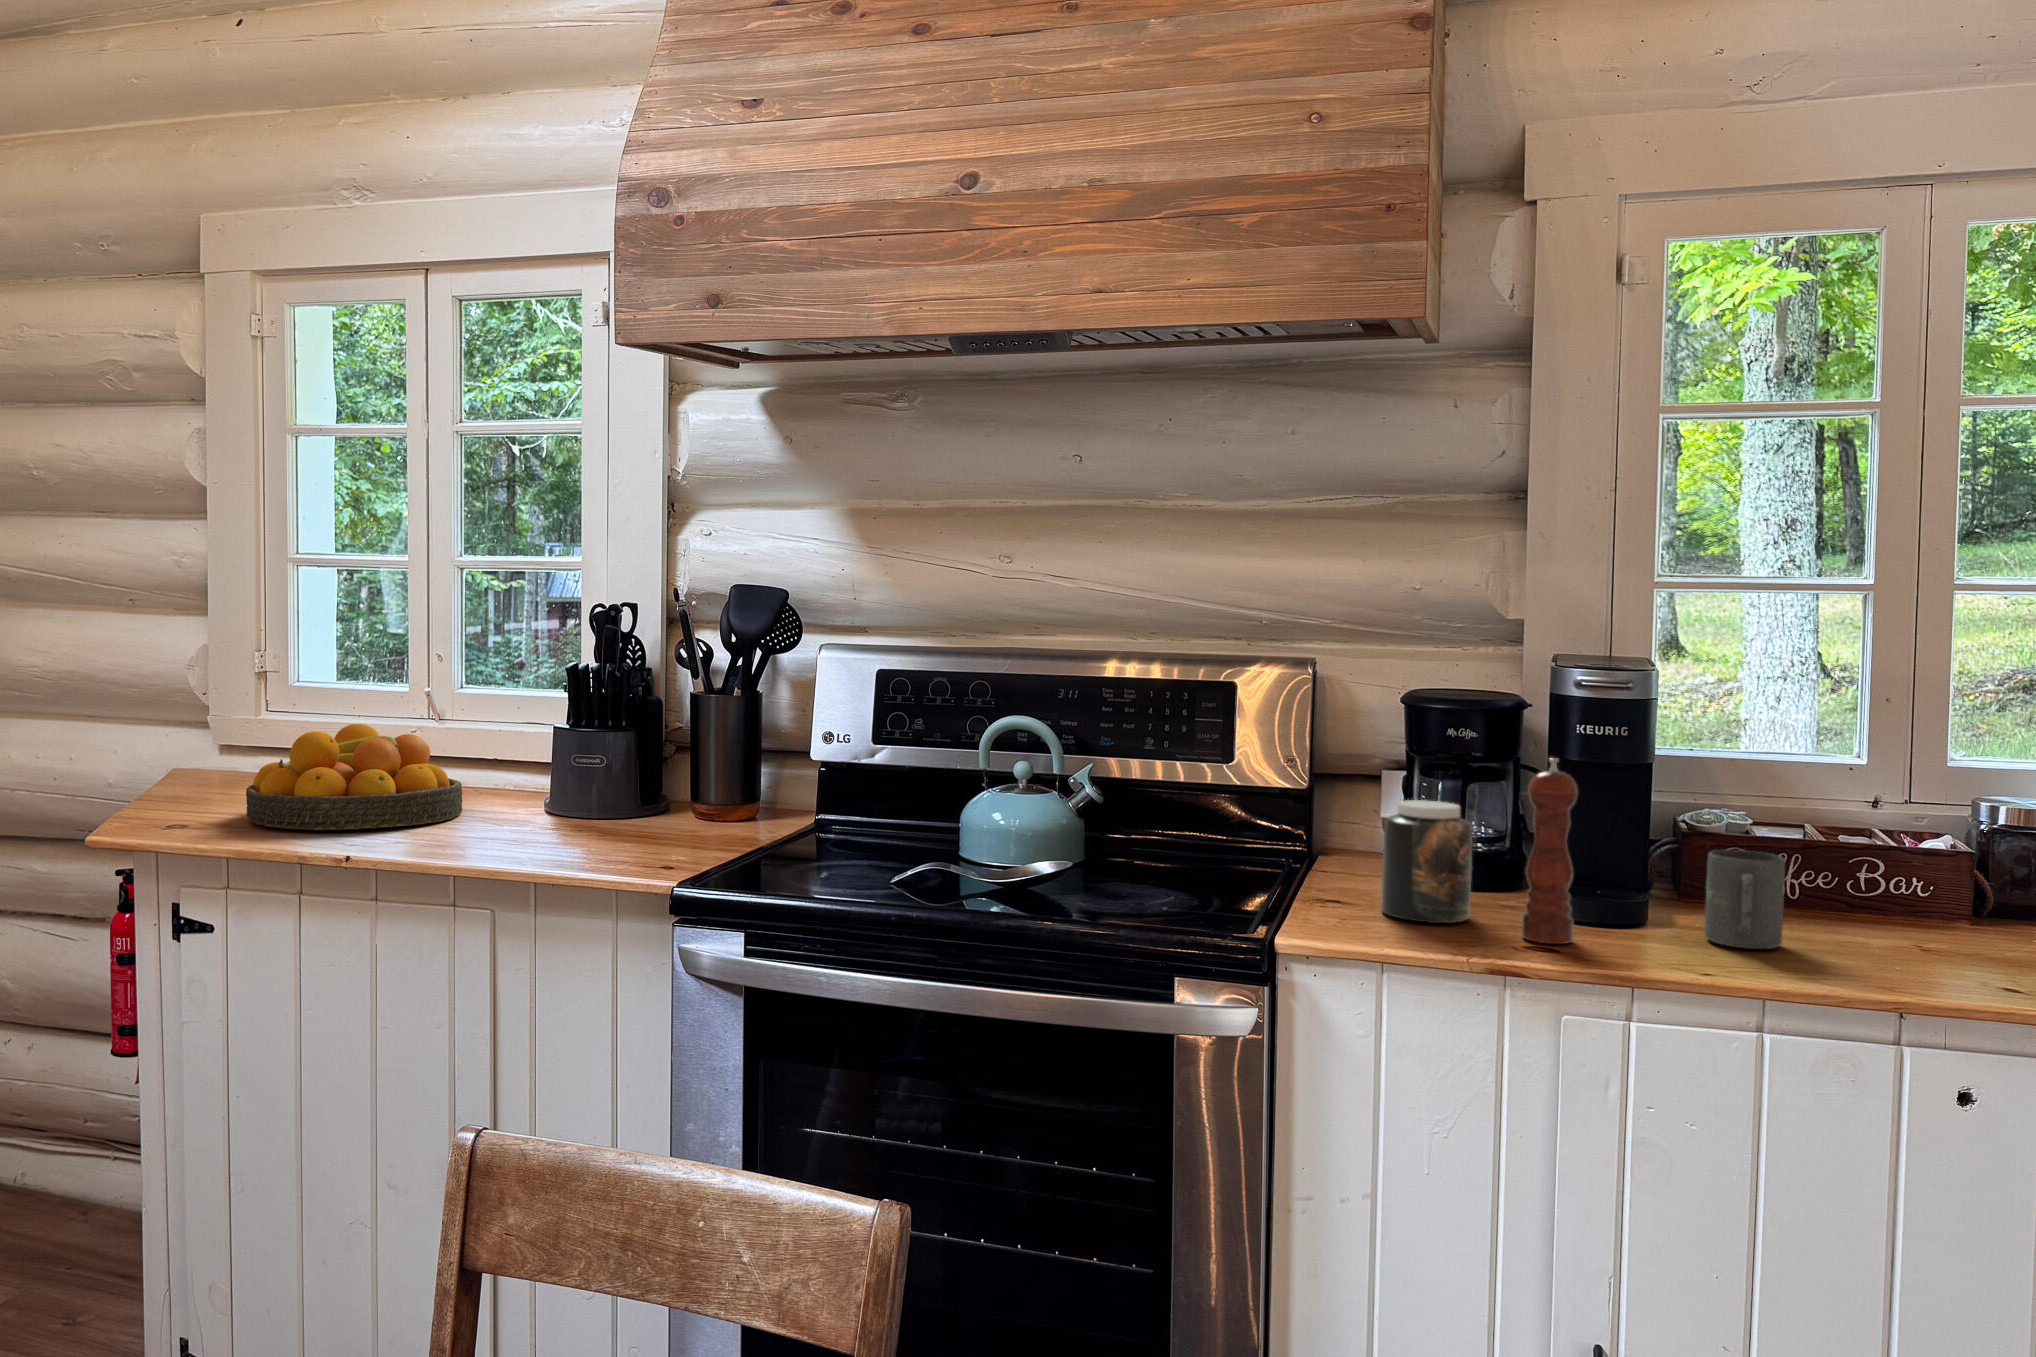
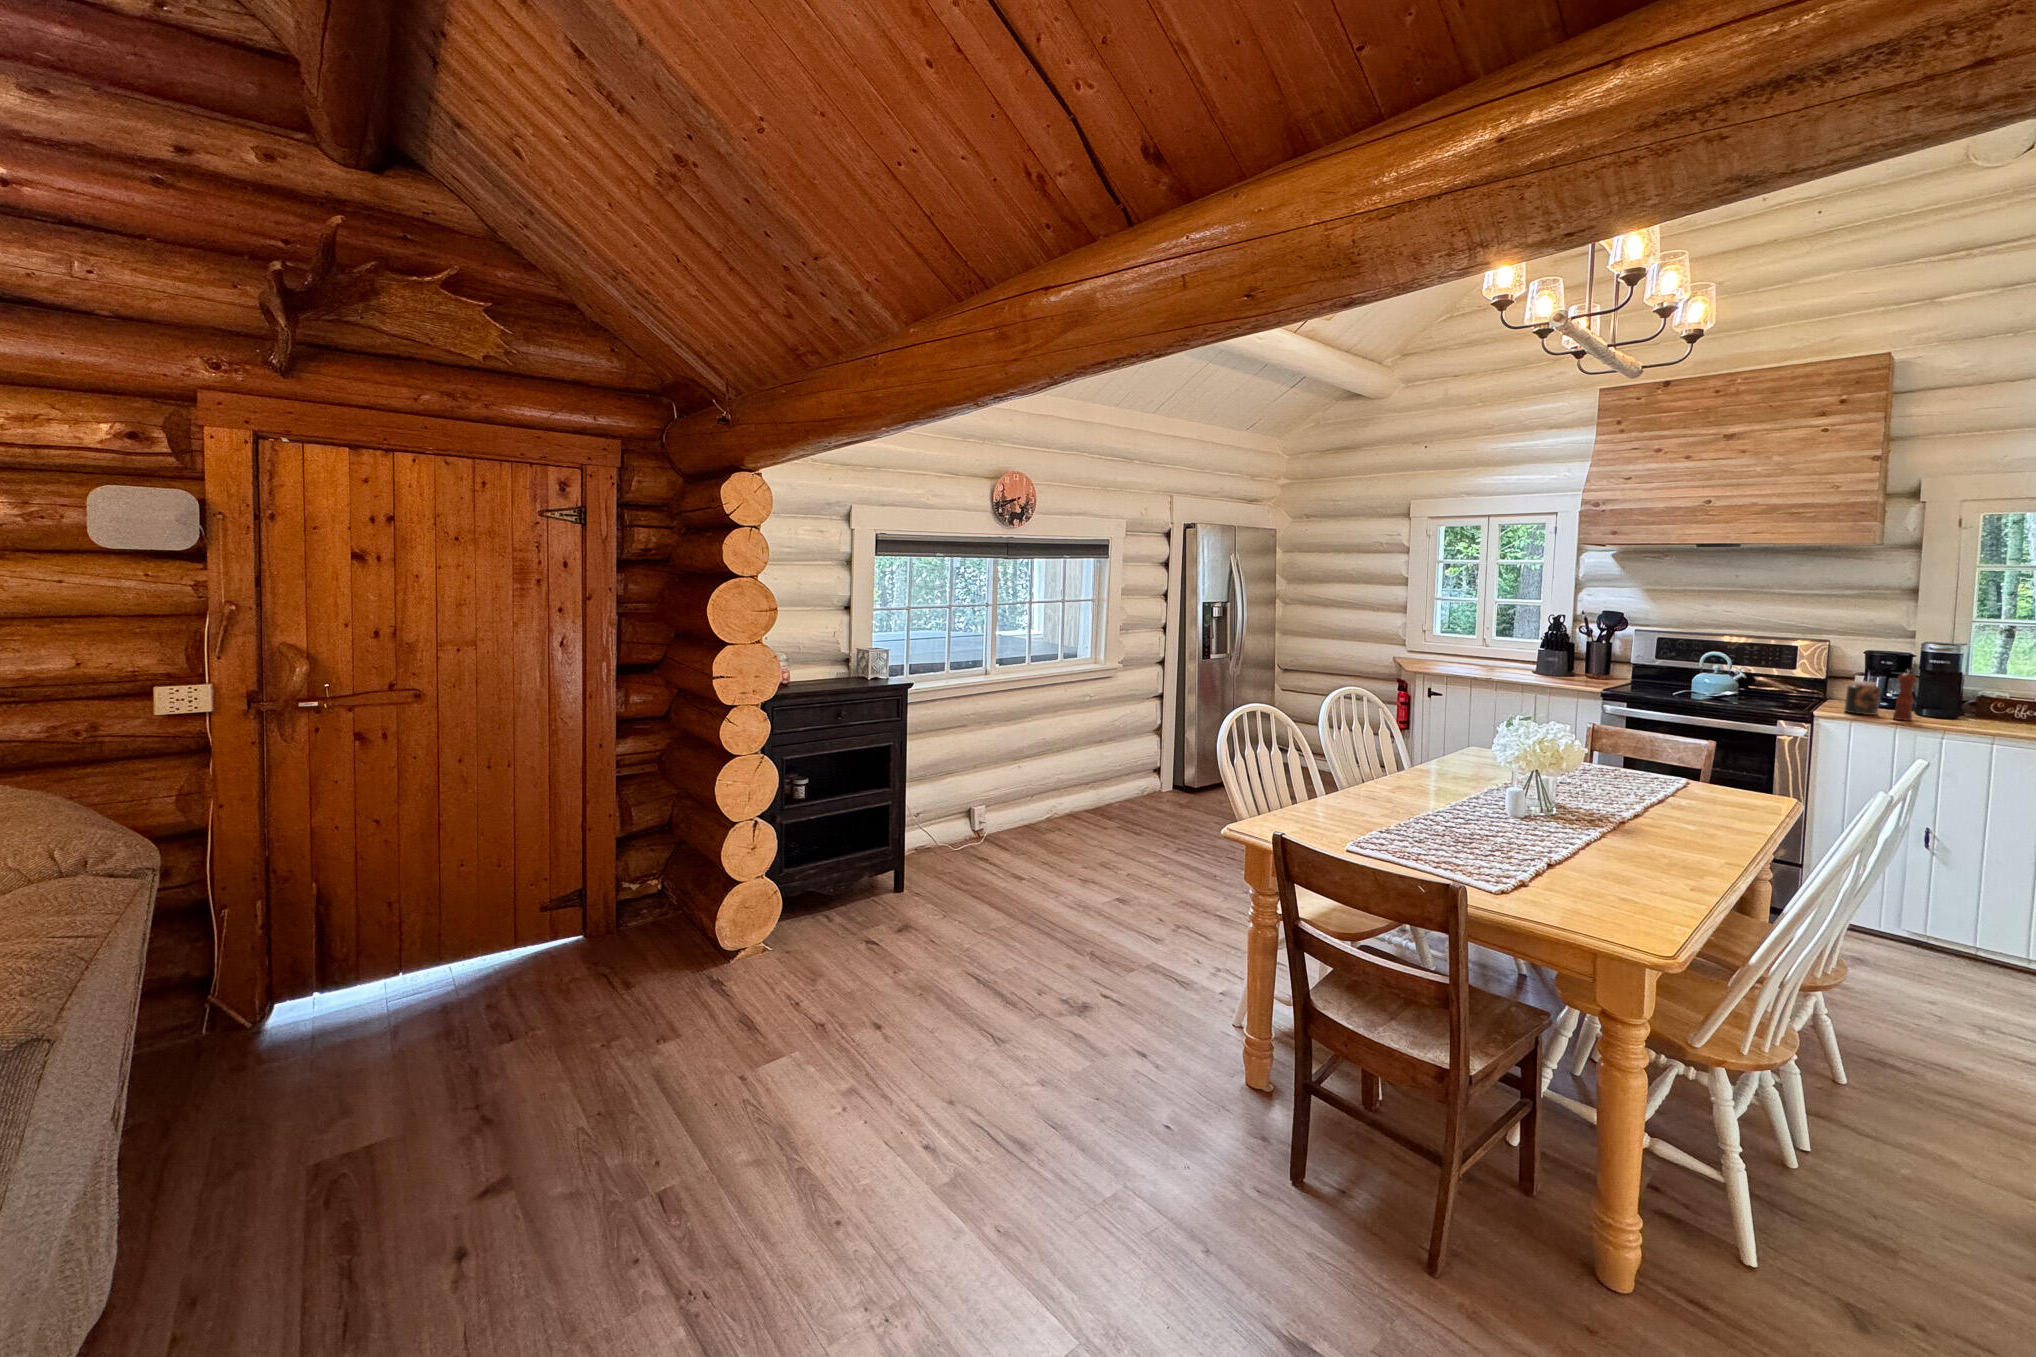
fruit bowl: present [246,724,463,830] -> none [1450,649,1511,677]
mug: present [1705,850,1785,949] -> none [1968,699,2001,727]

